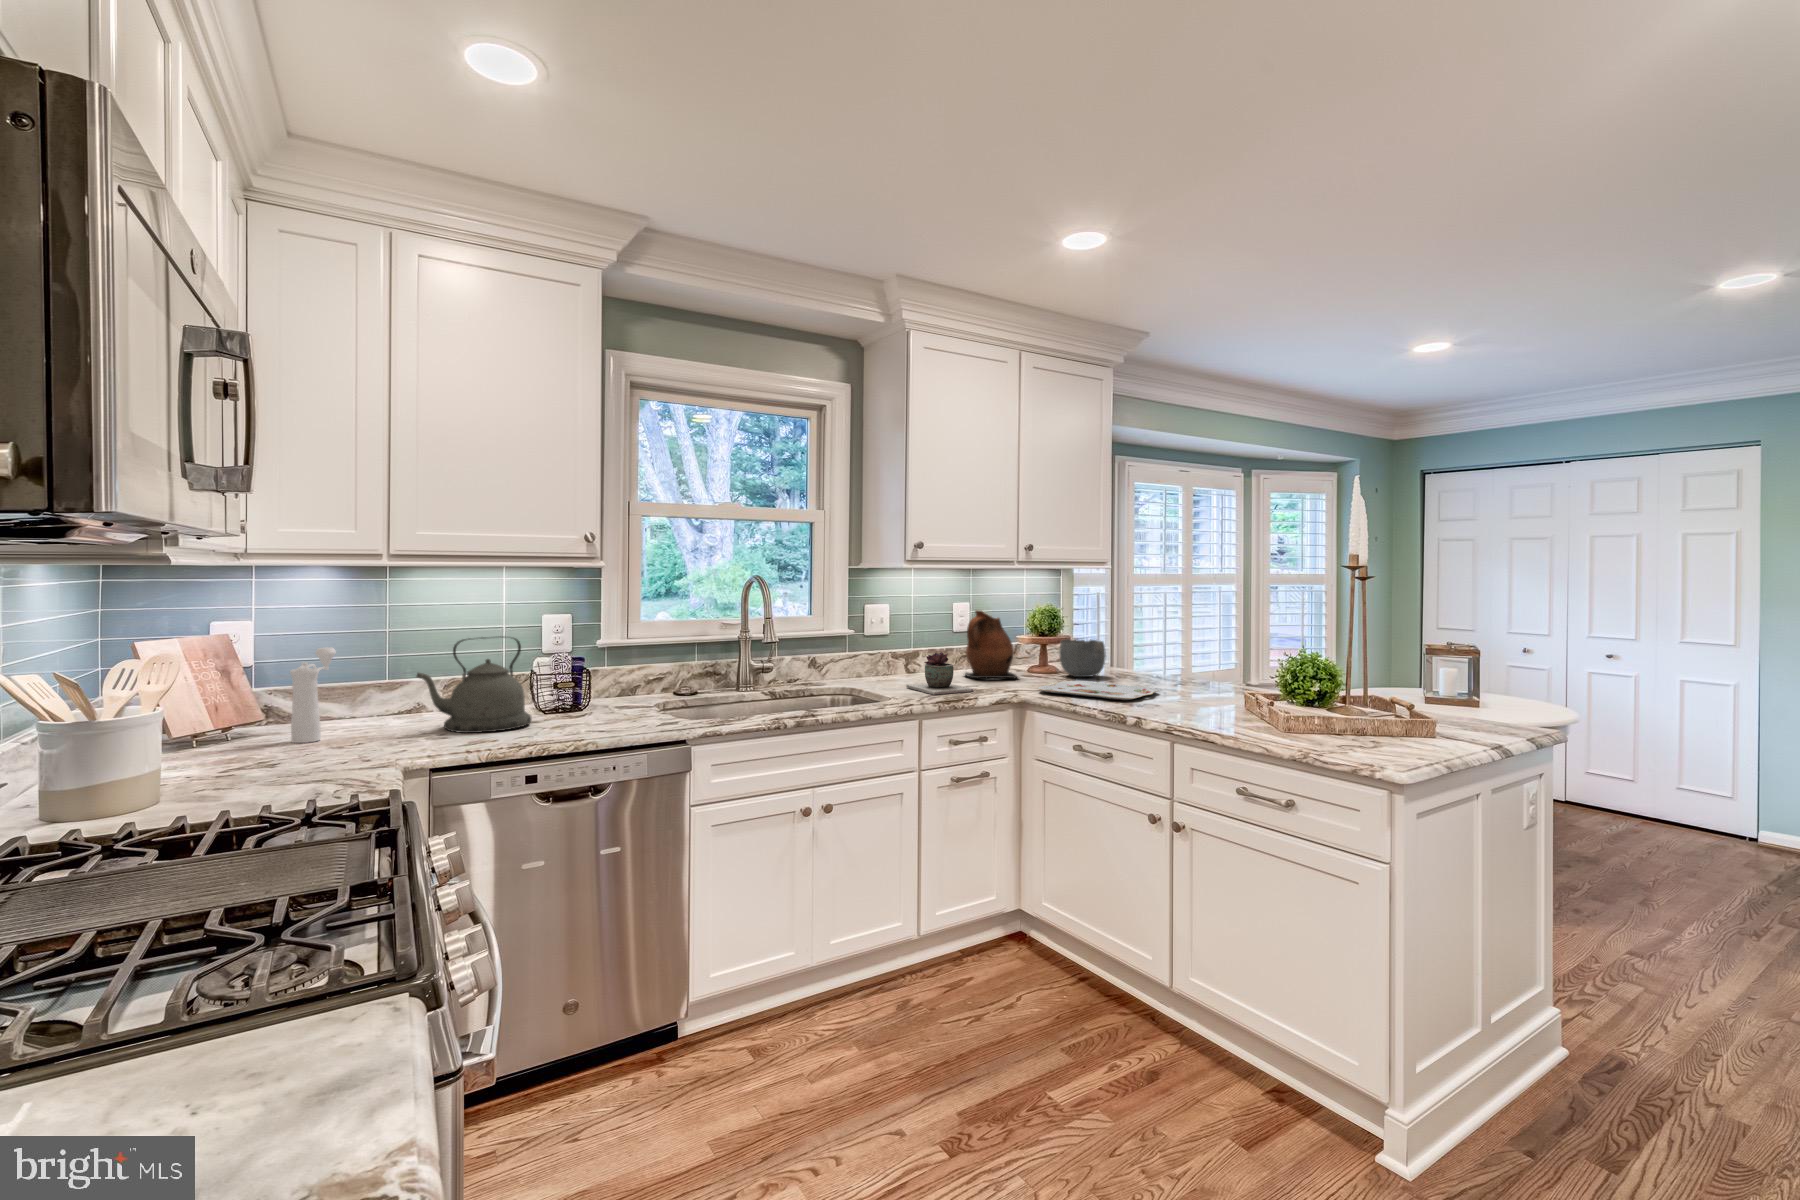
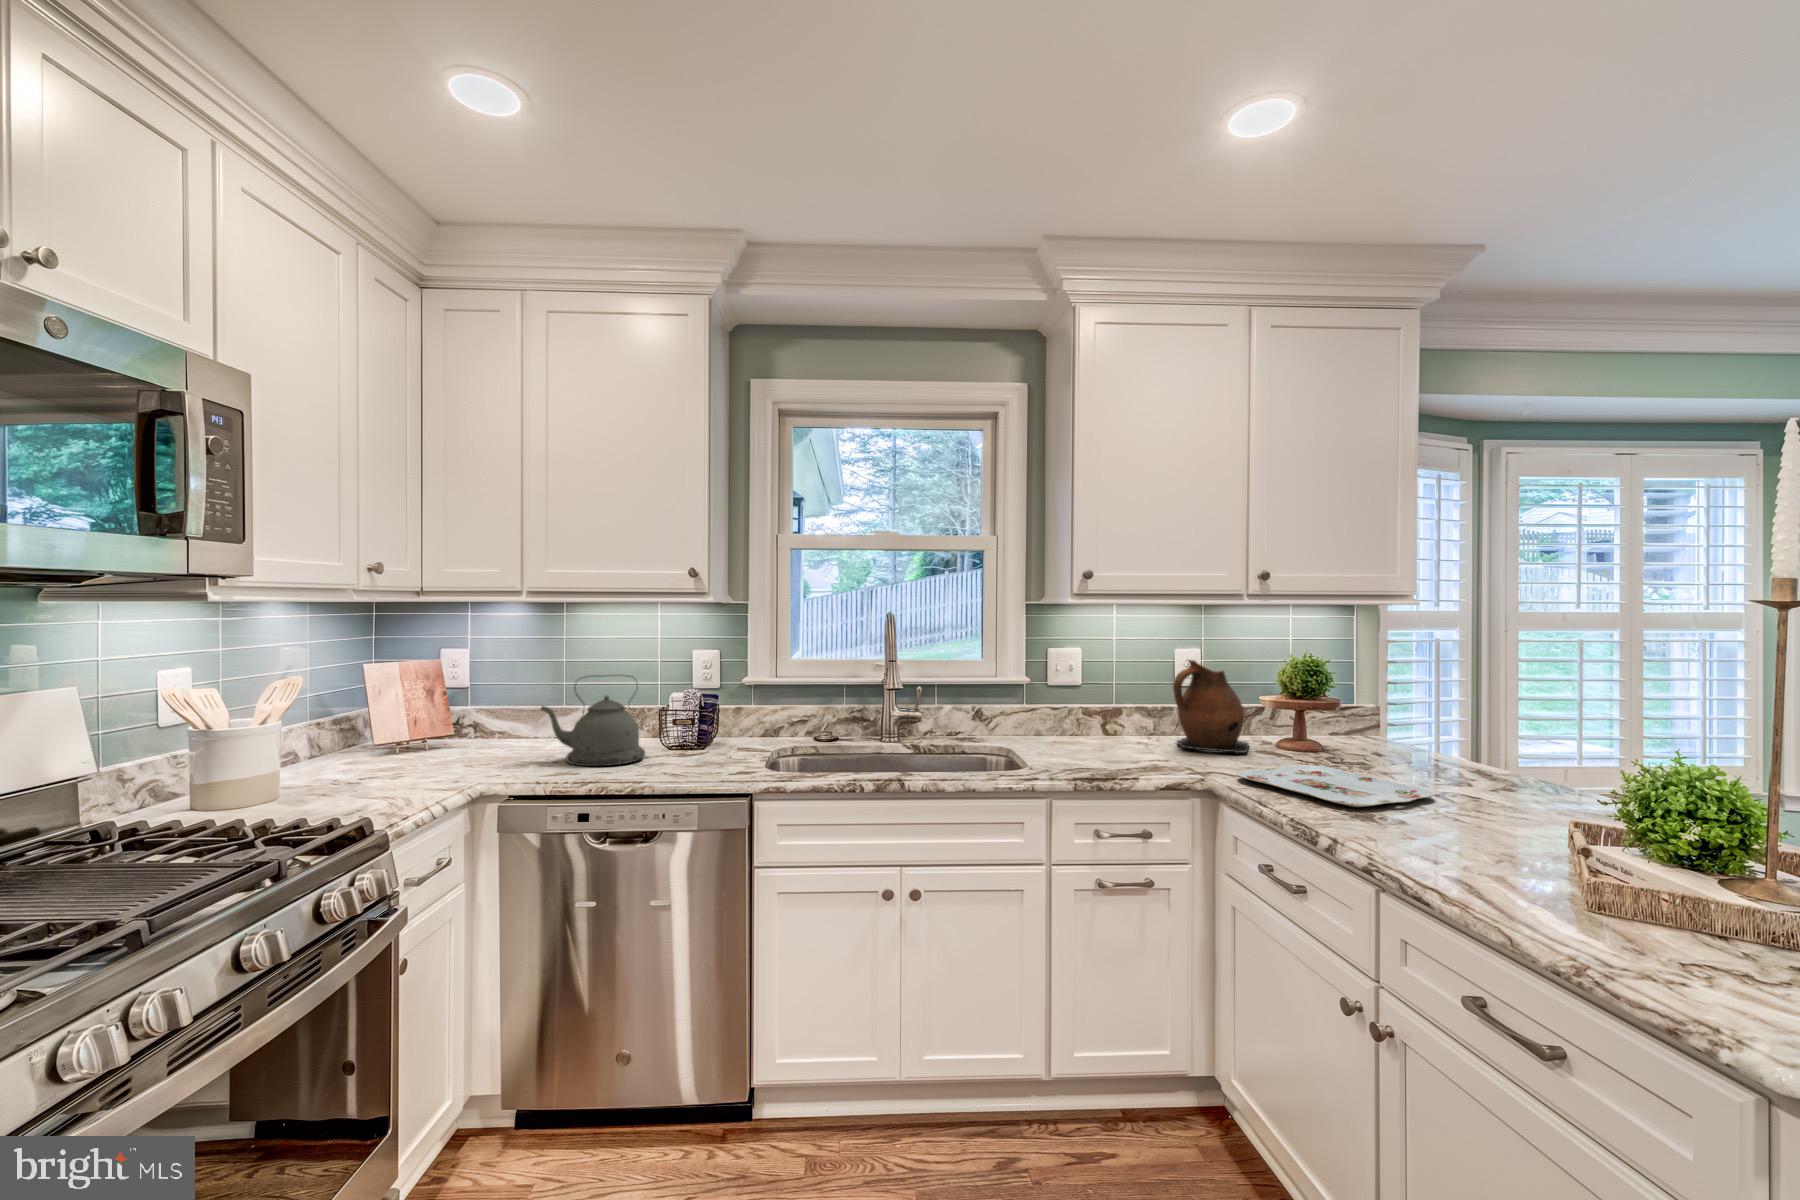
bowl: present [1059,639,1106,677] -> none [1316,704,1388,760]
pepper mill: present [290,647,336,743] -> none [443,679,495,762]
succulent plant: present [906,652,973,695] -> none [1074,713,1150,767]

